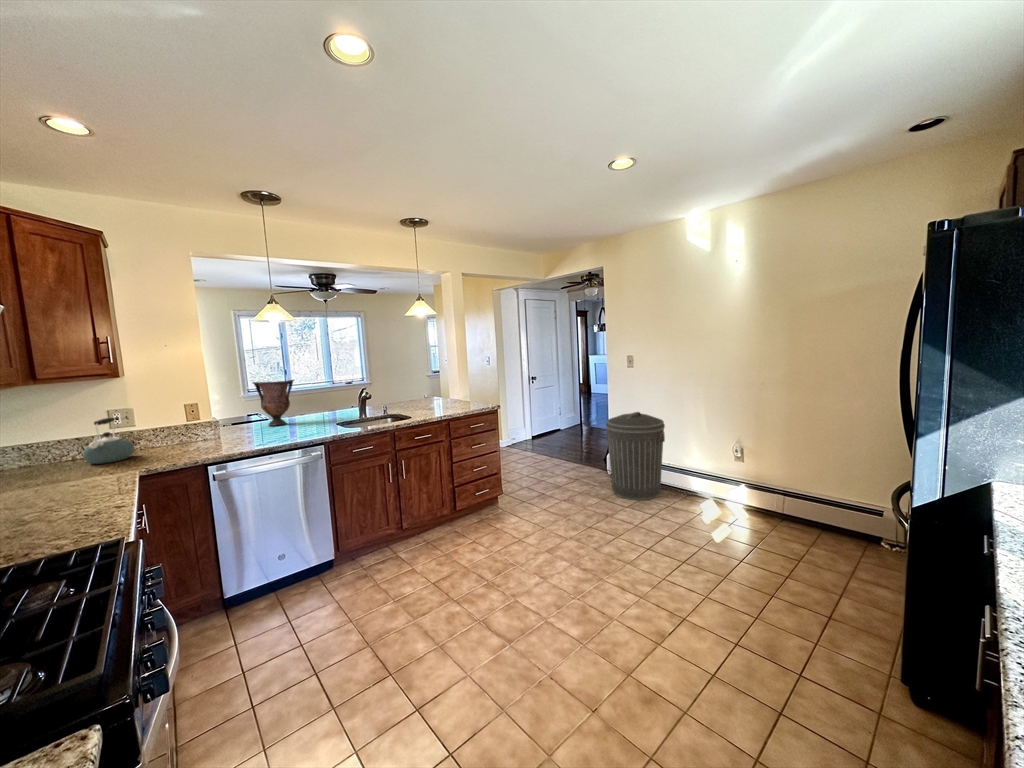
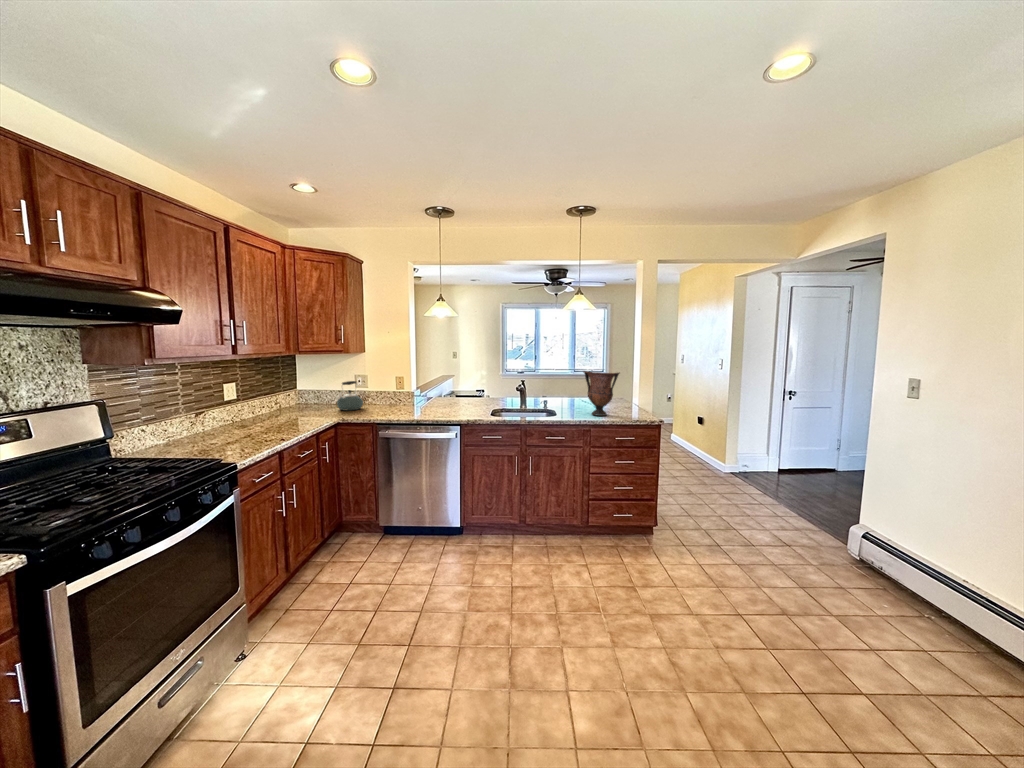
vase: present [253,380,294,426] -> present [584,371,620,416]
trash can: present [606,412,665,500] -> none [828,472,956,625]

